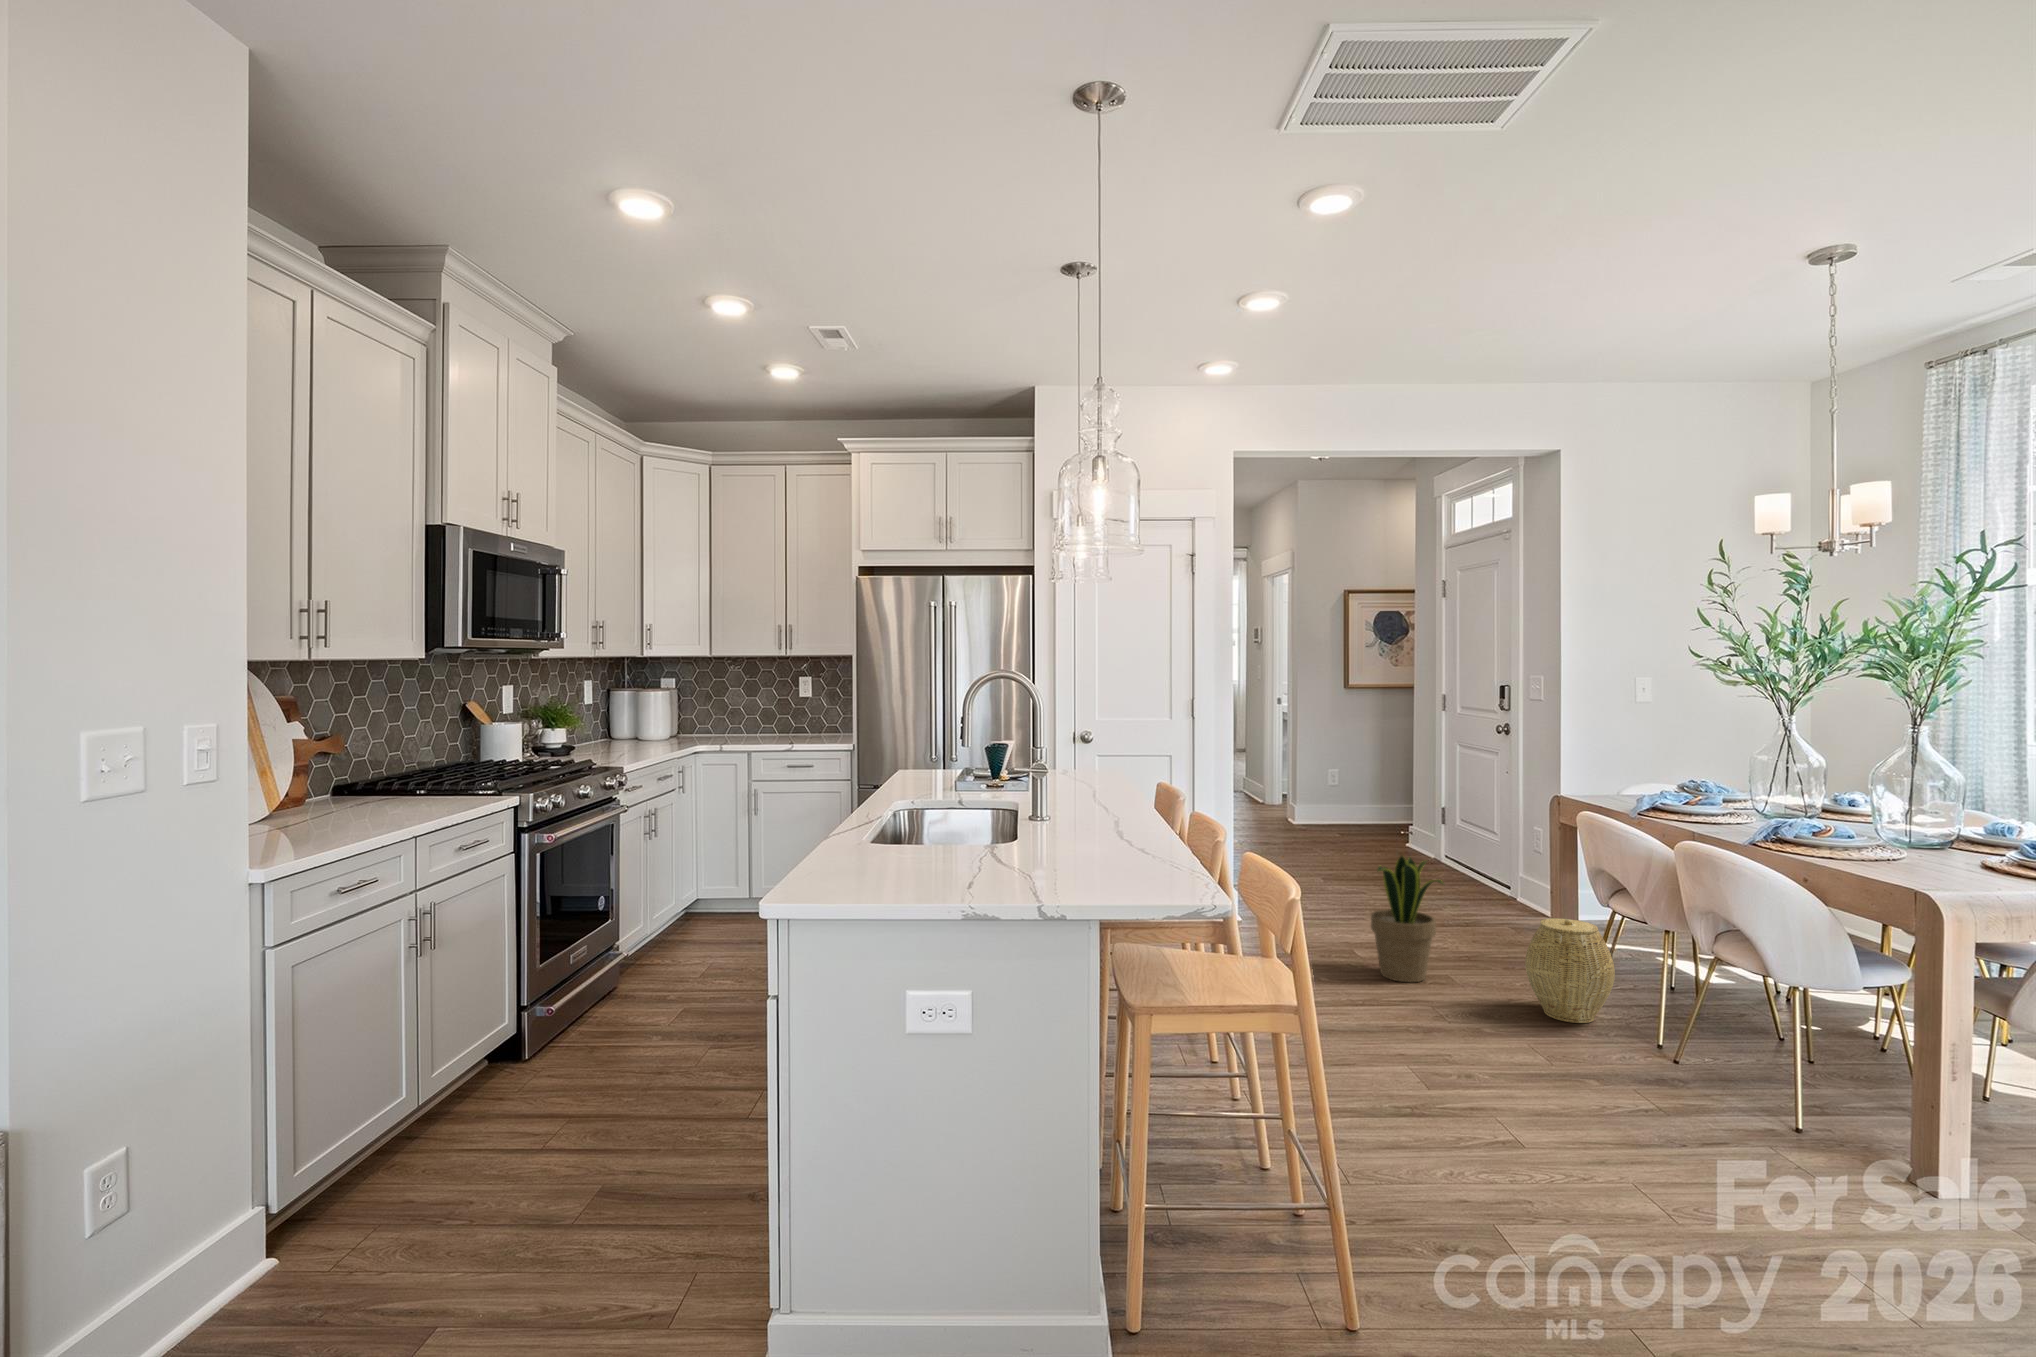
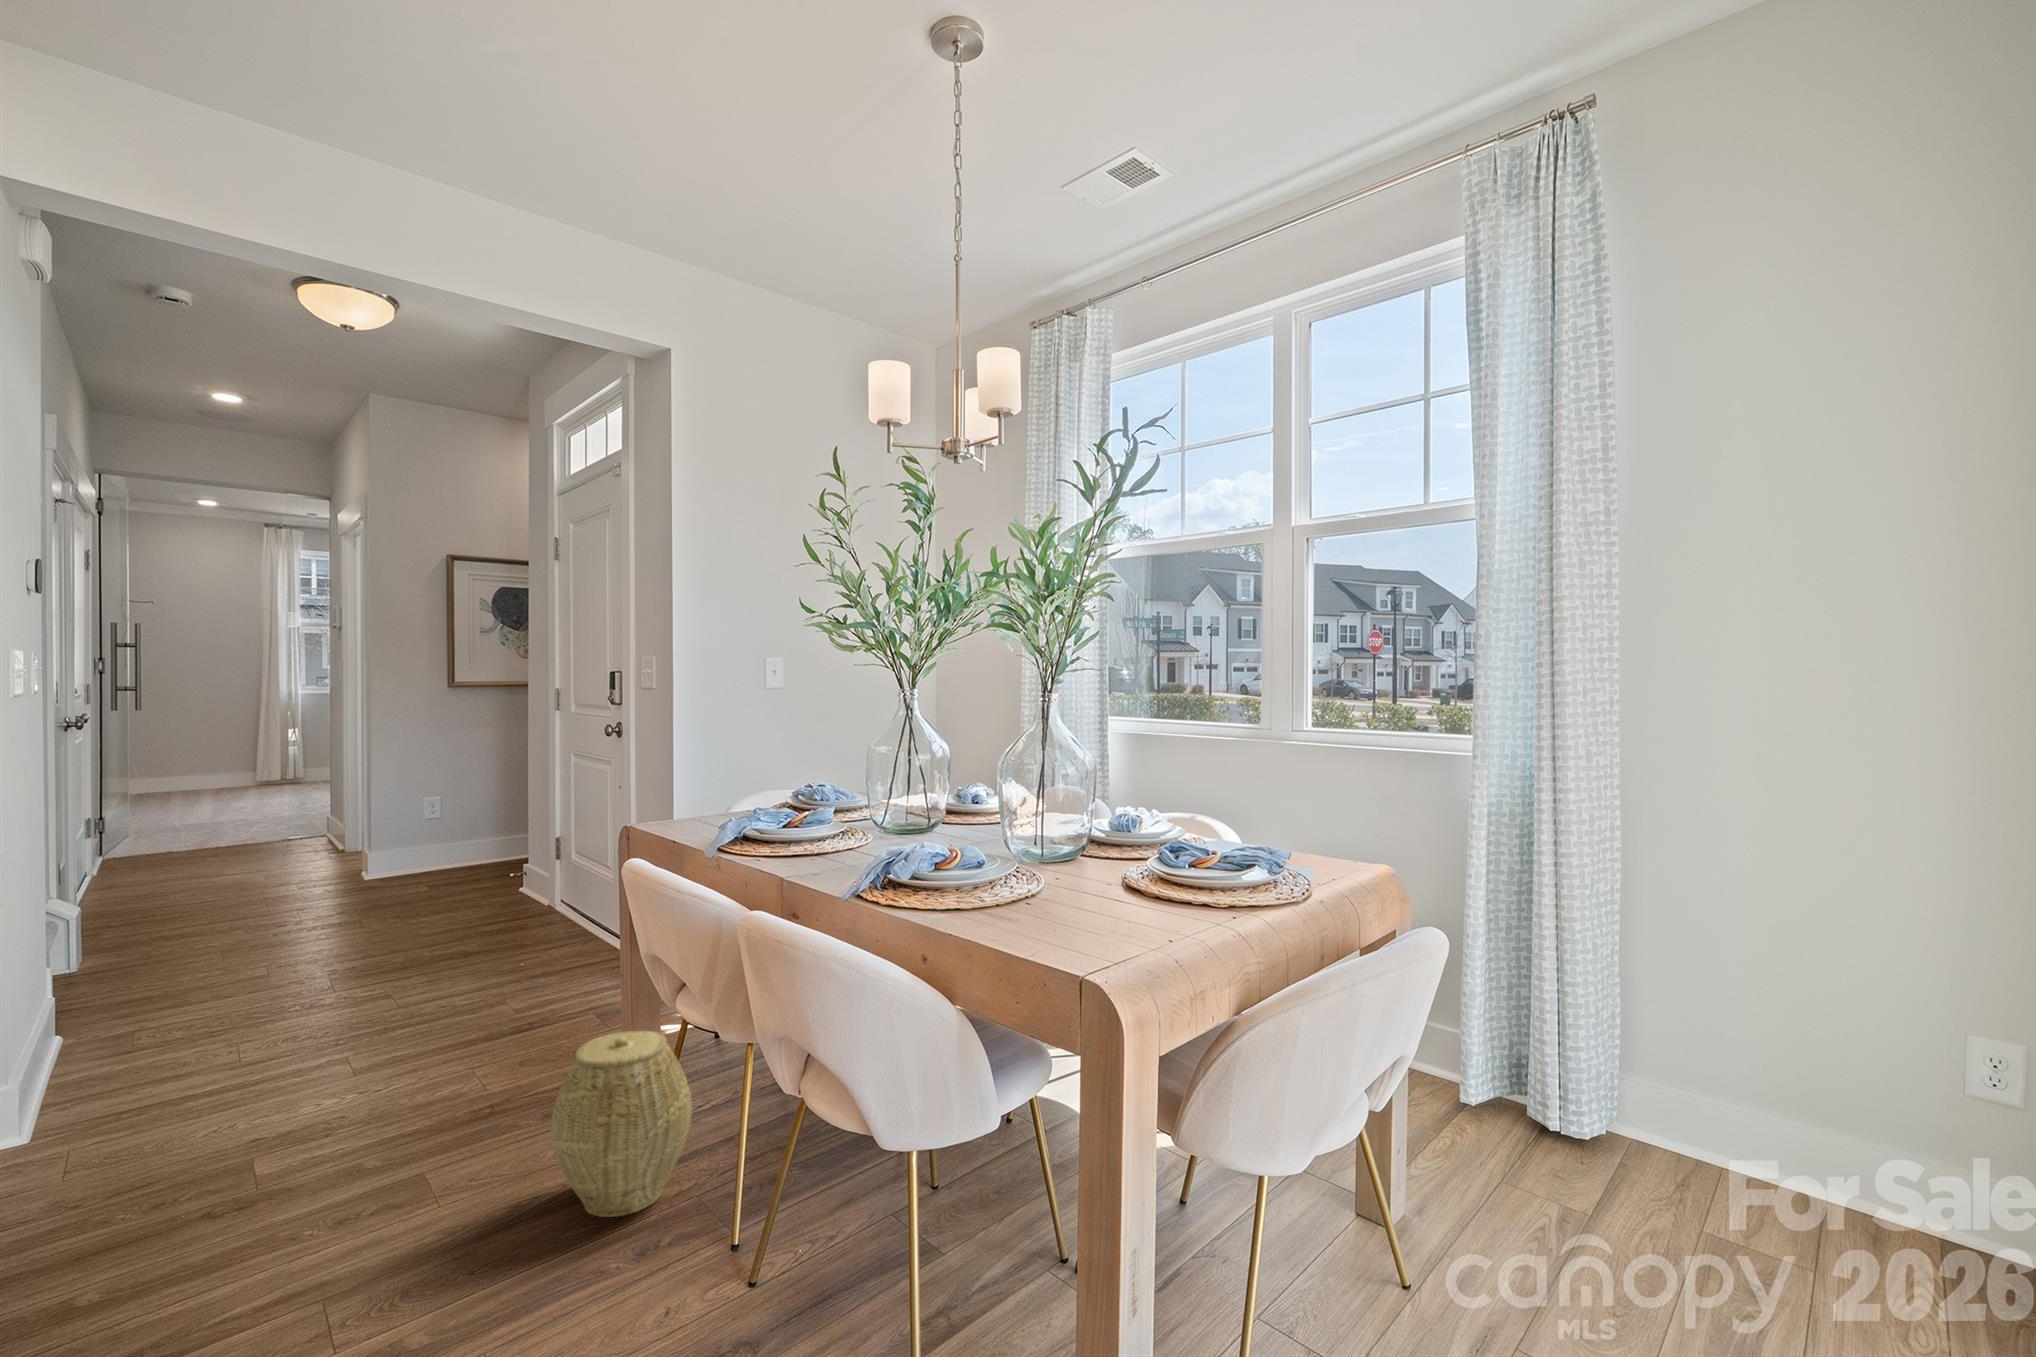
potted plant: present [1371,856,1443,982] -> none [272,963,424,1212]

